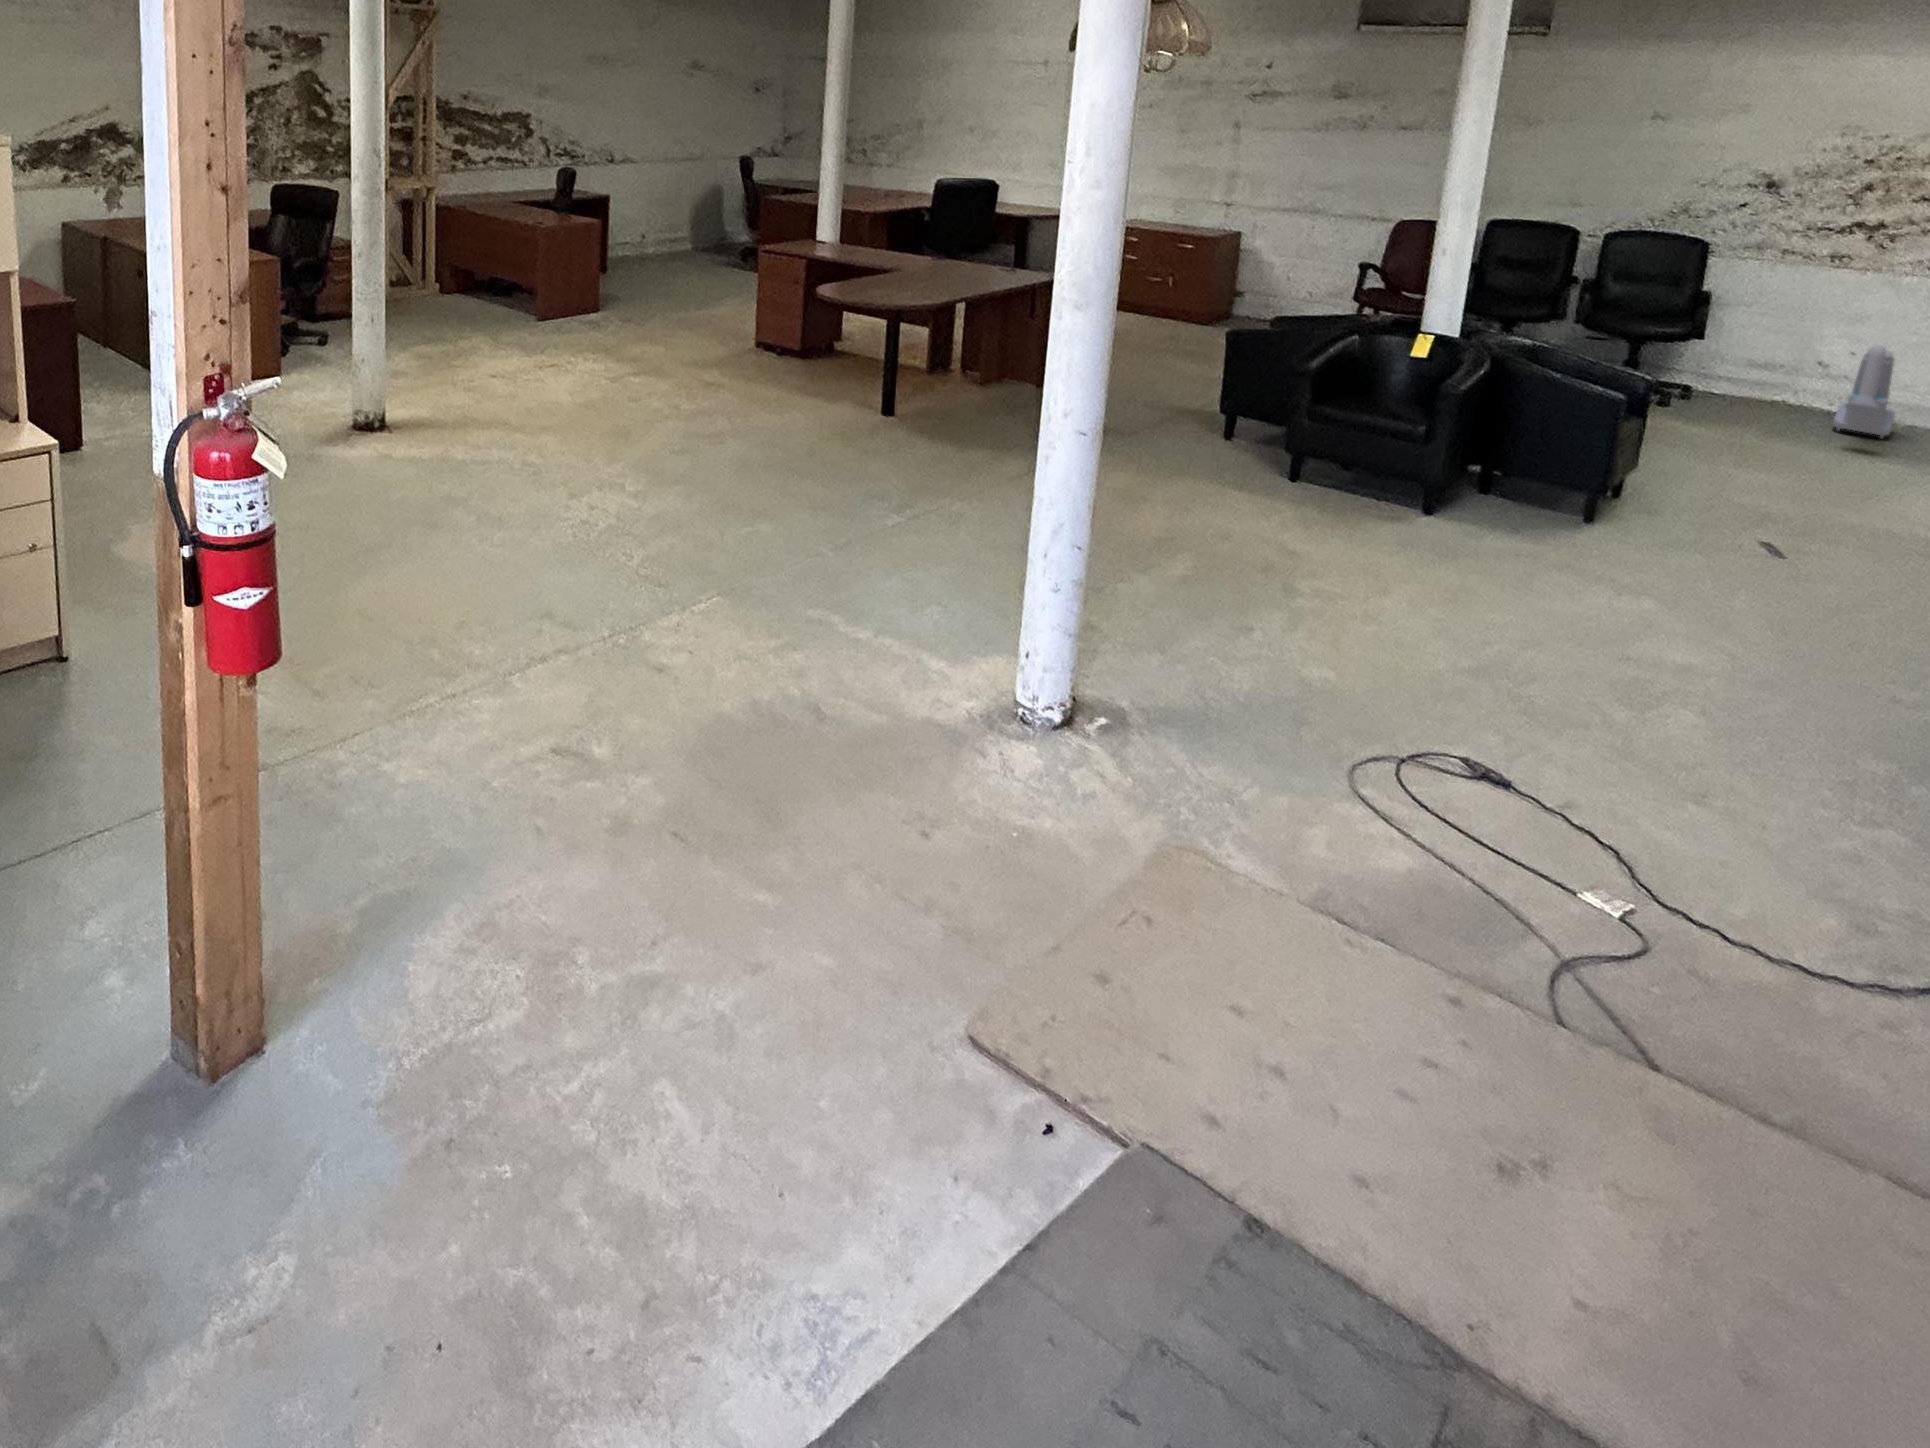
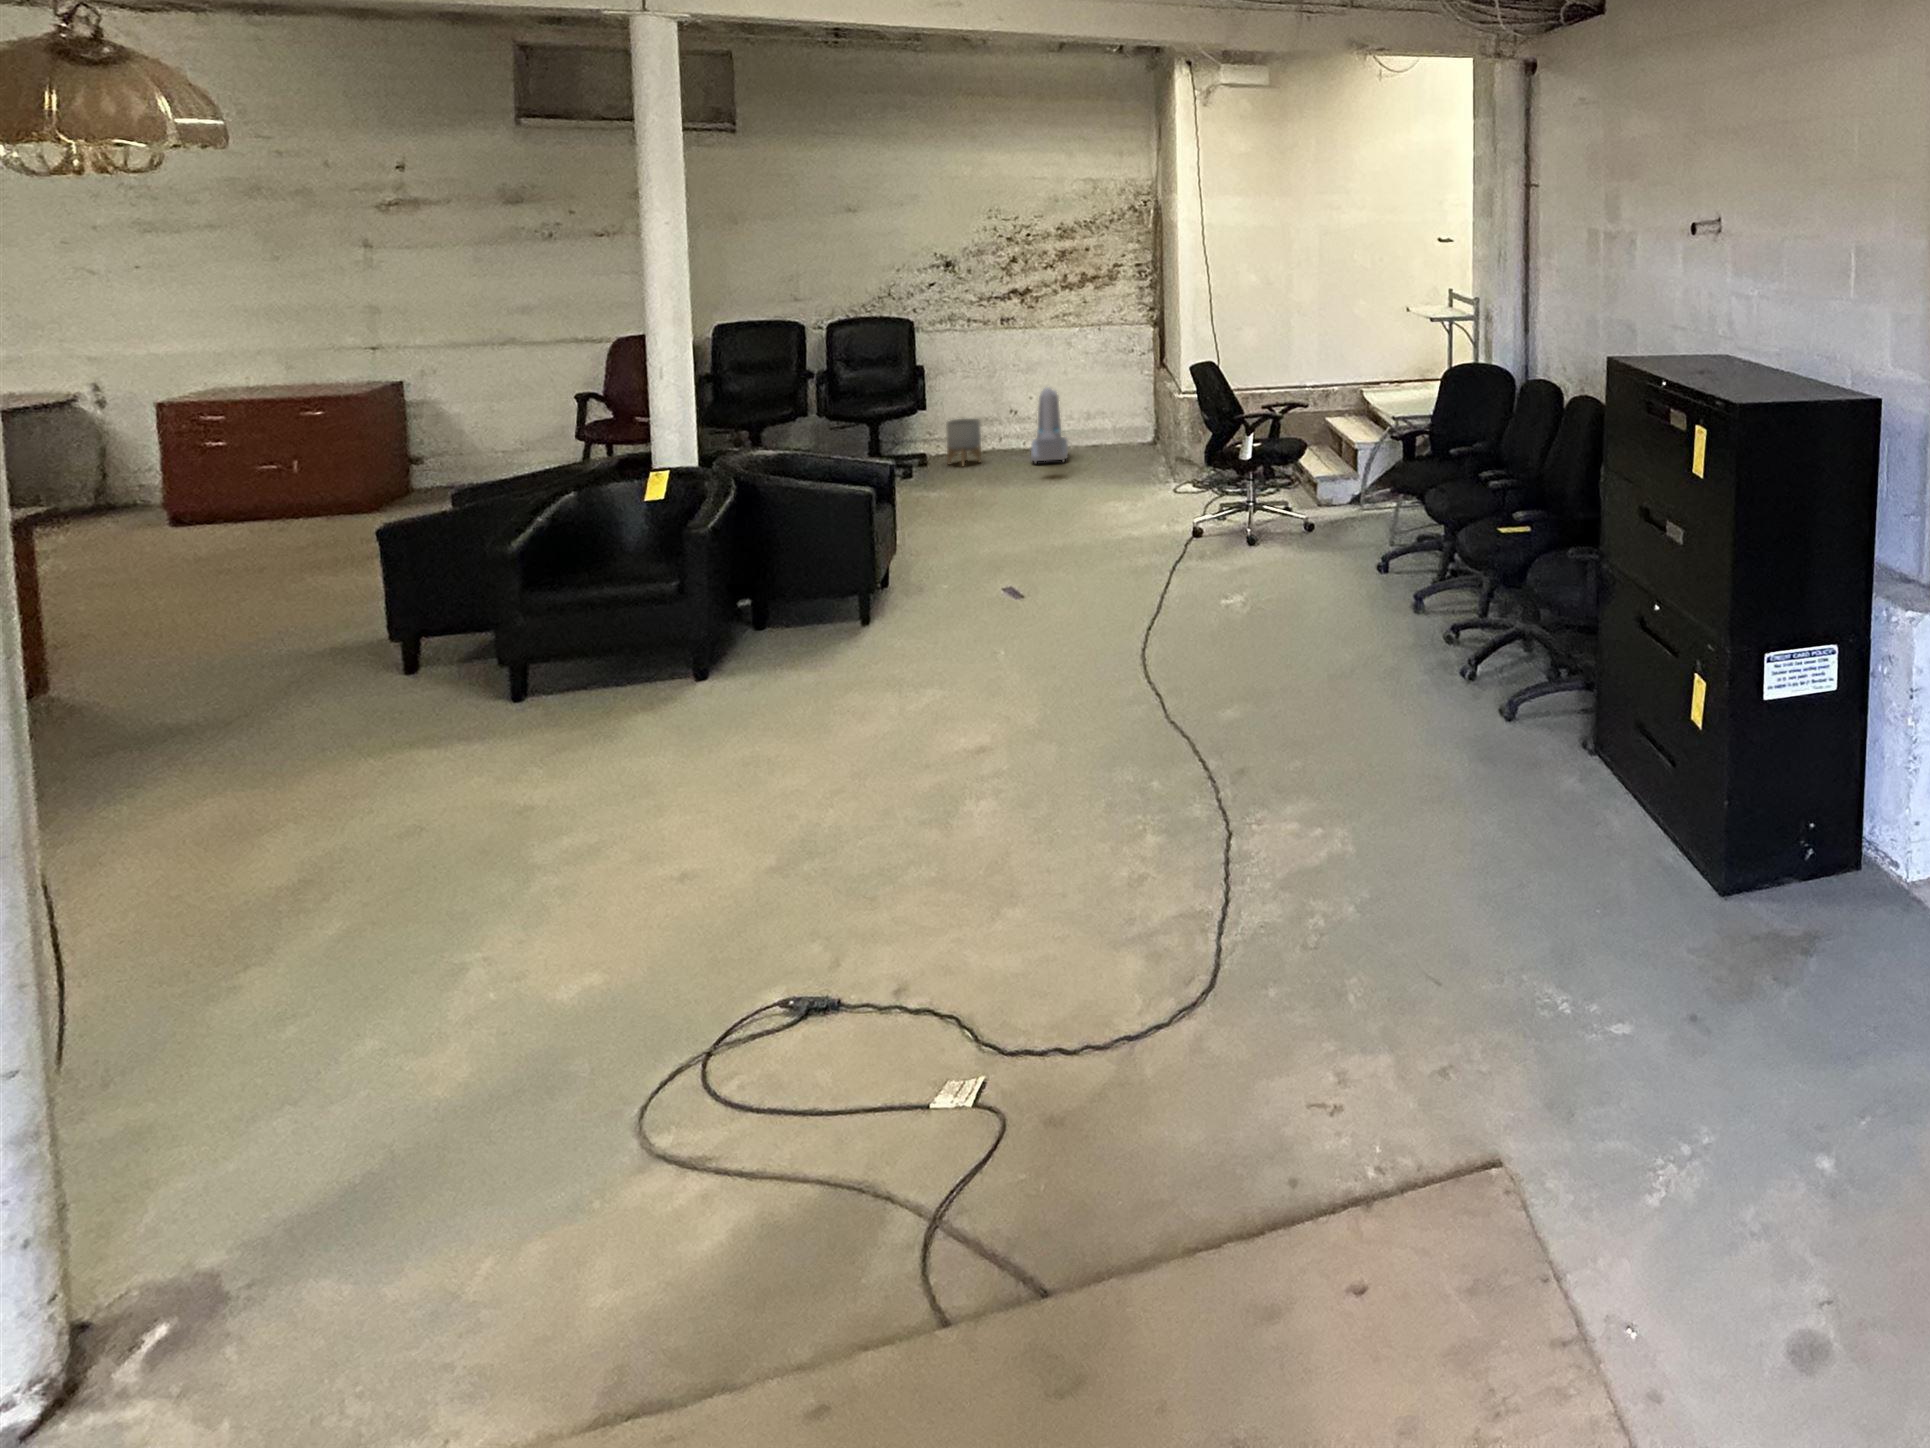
planter: none [1715,358,1771,413] -> present [946,418,981,466]

